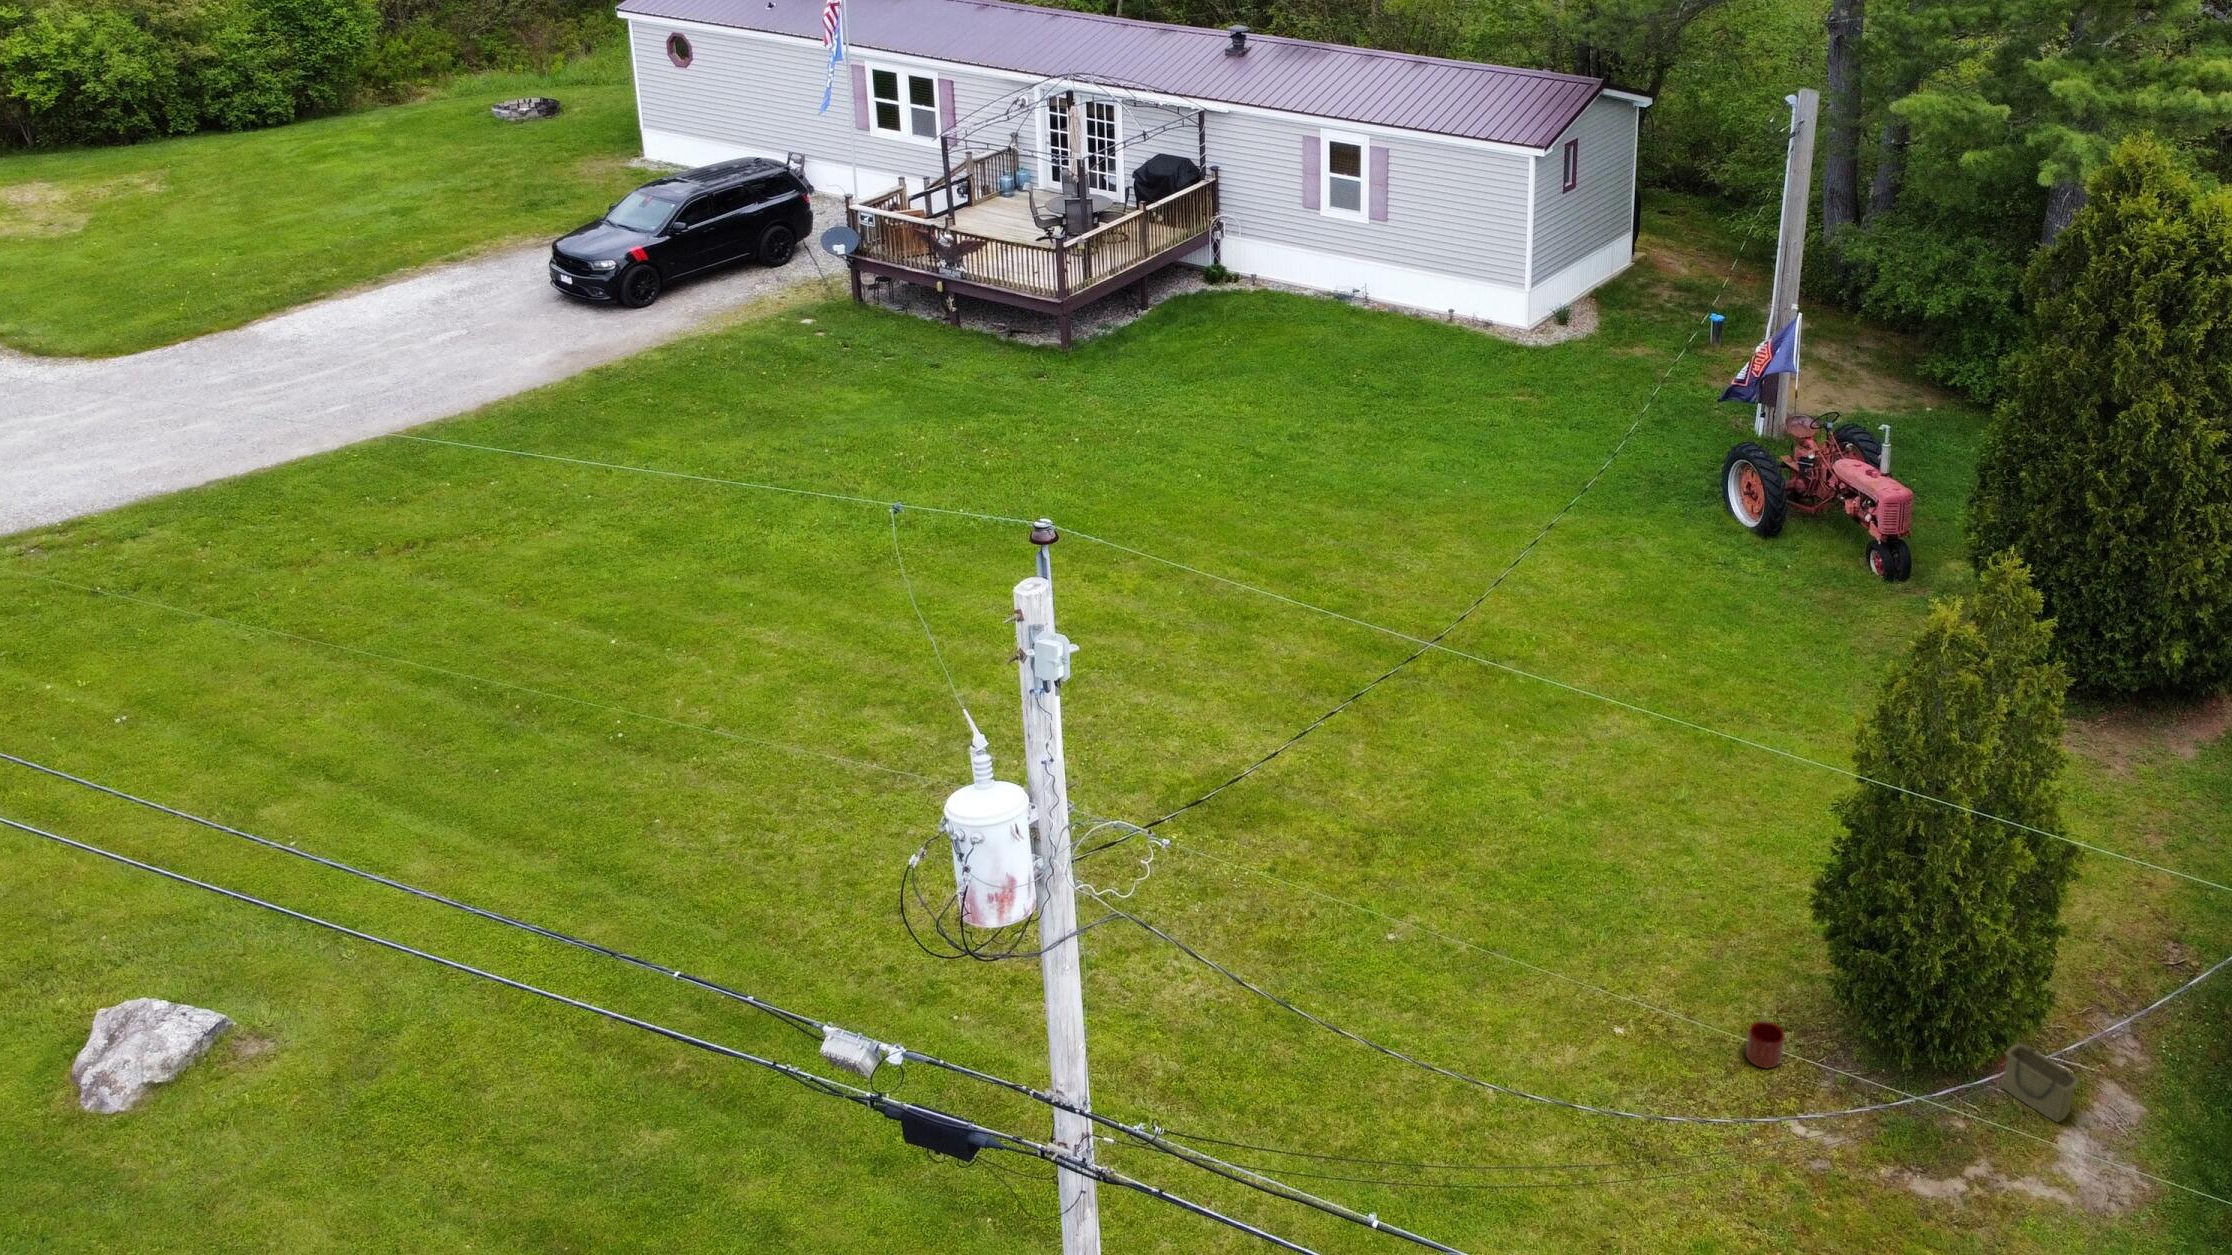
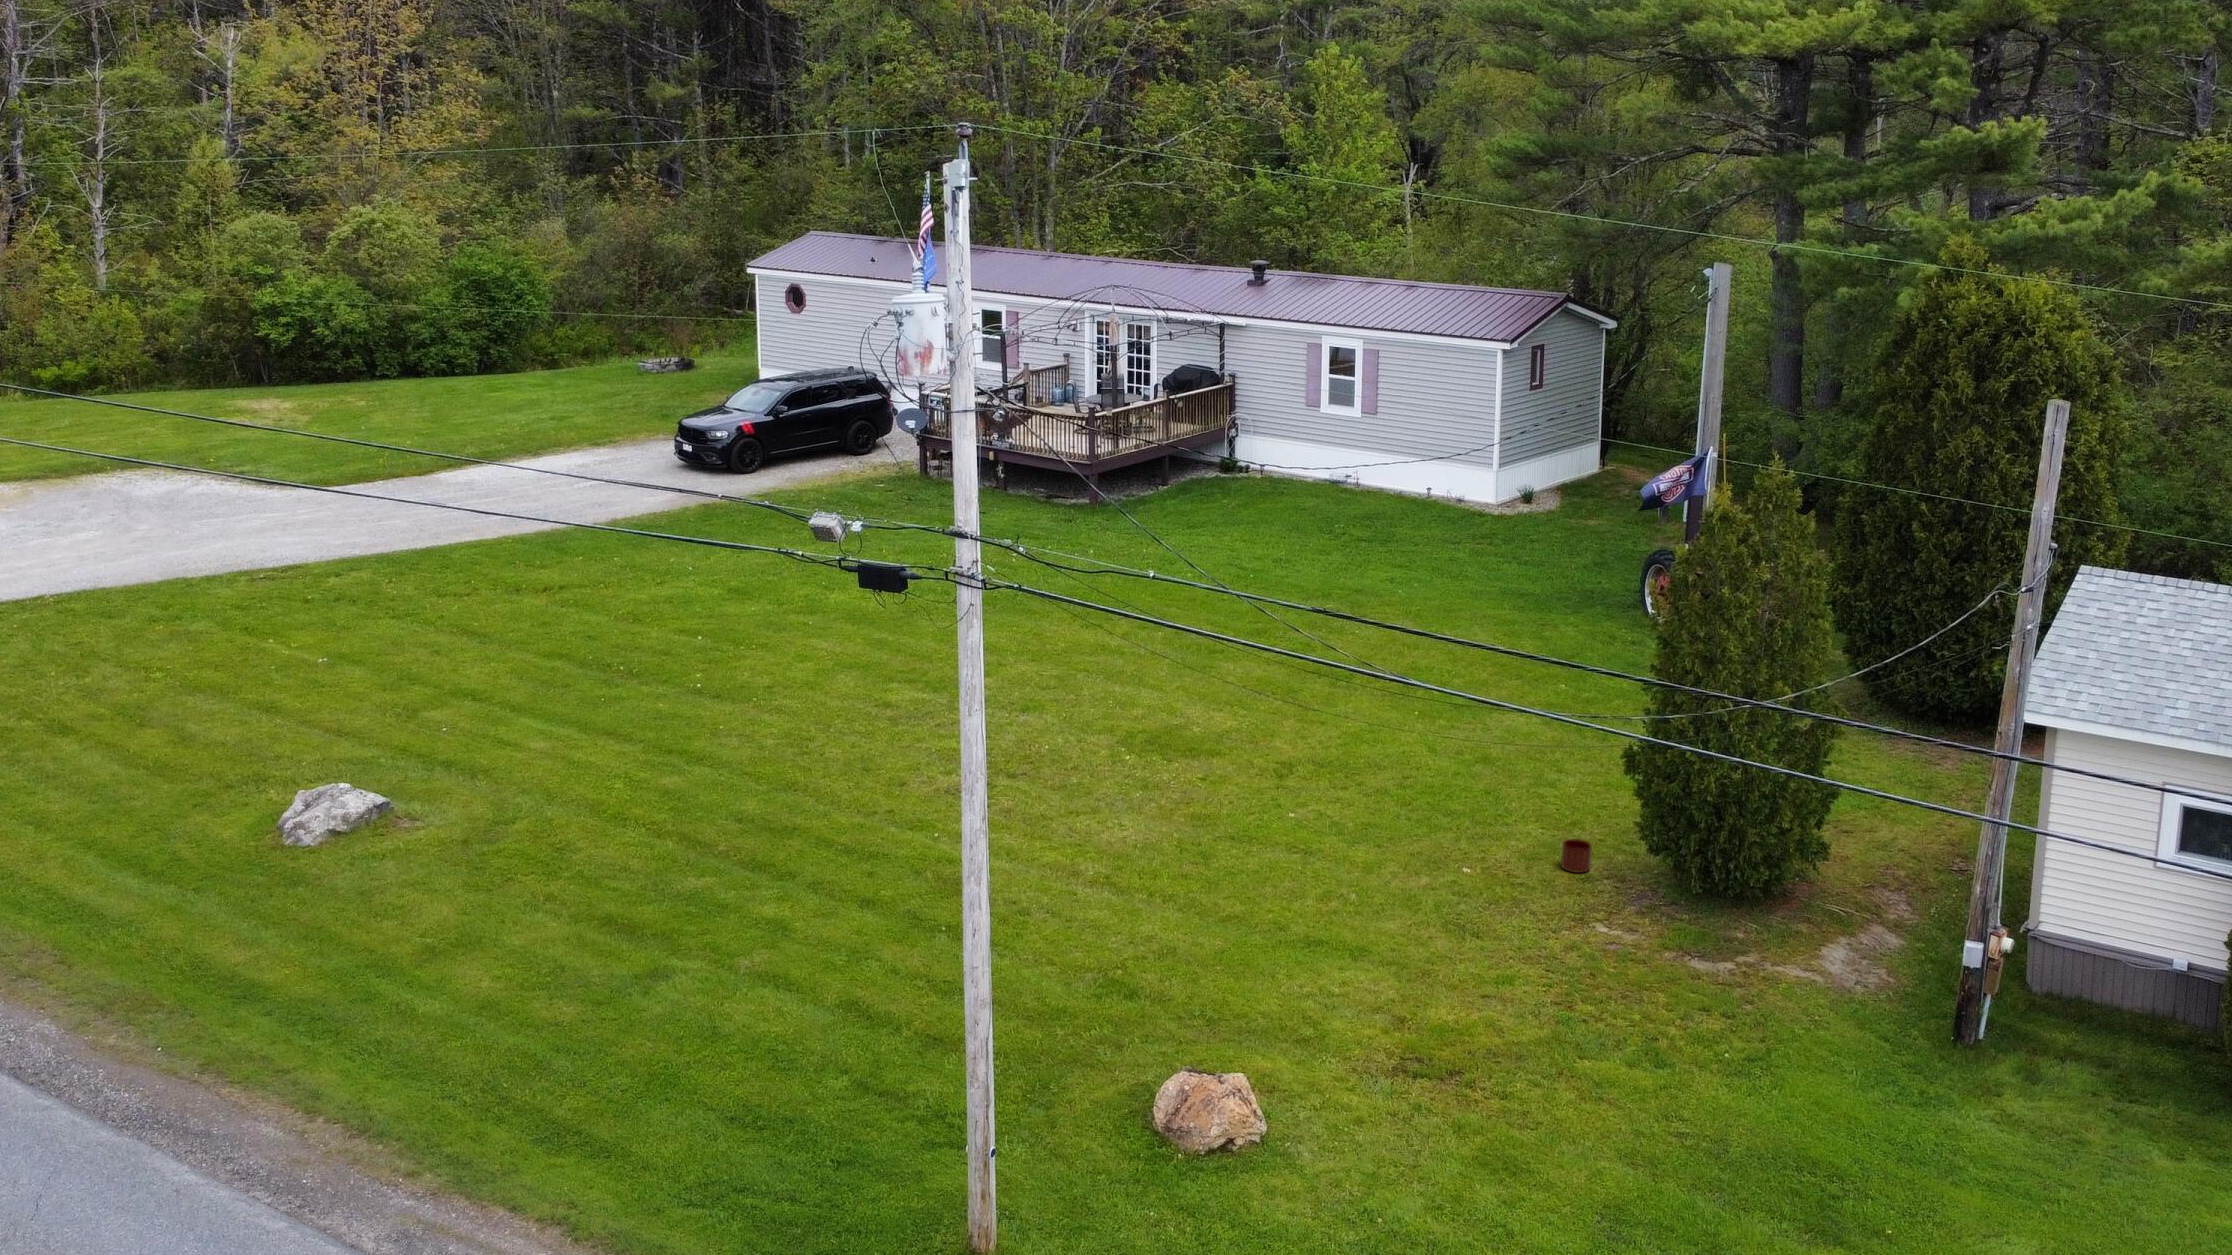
basket: present [2002,1043,2079,1122] -> none [1772,859,1830,914]

